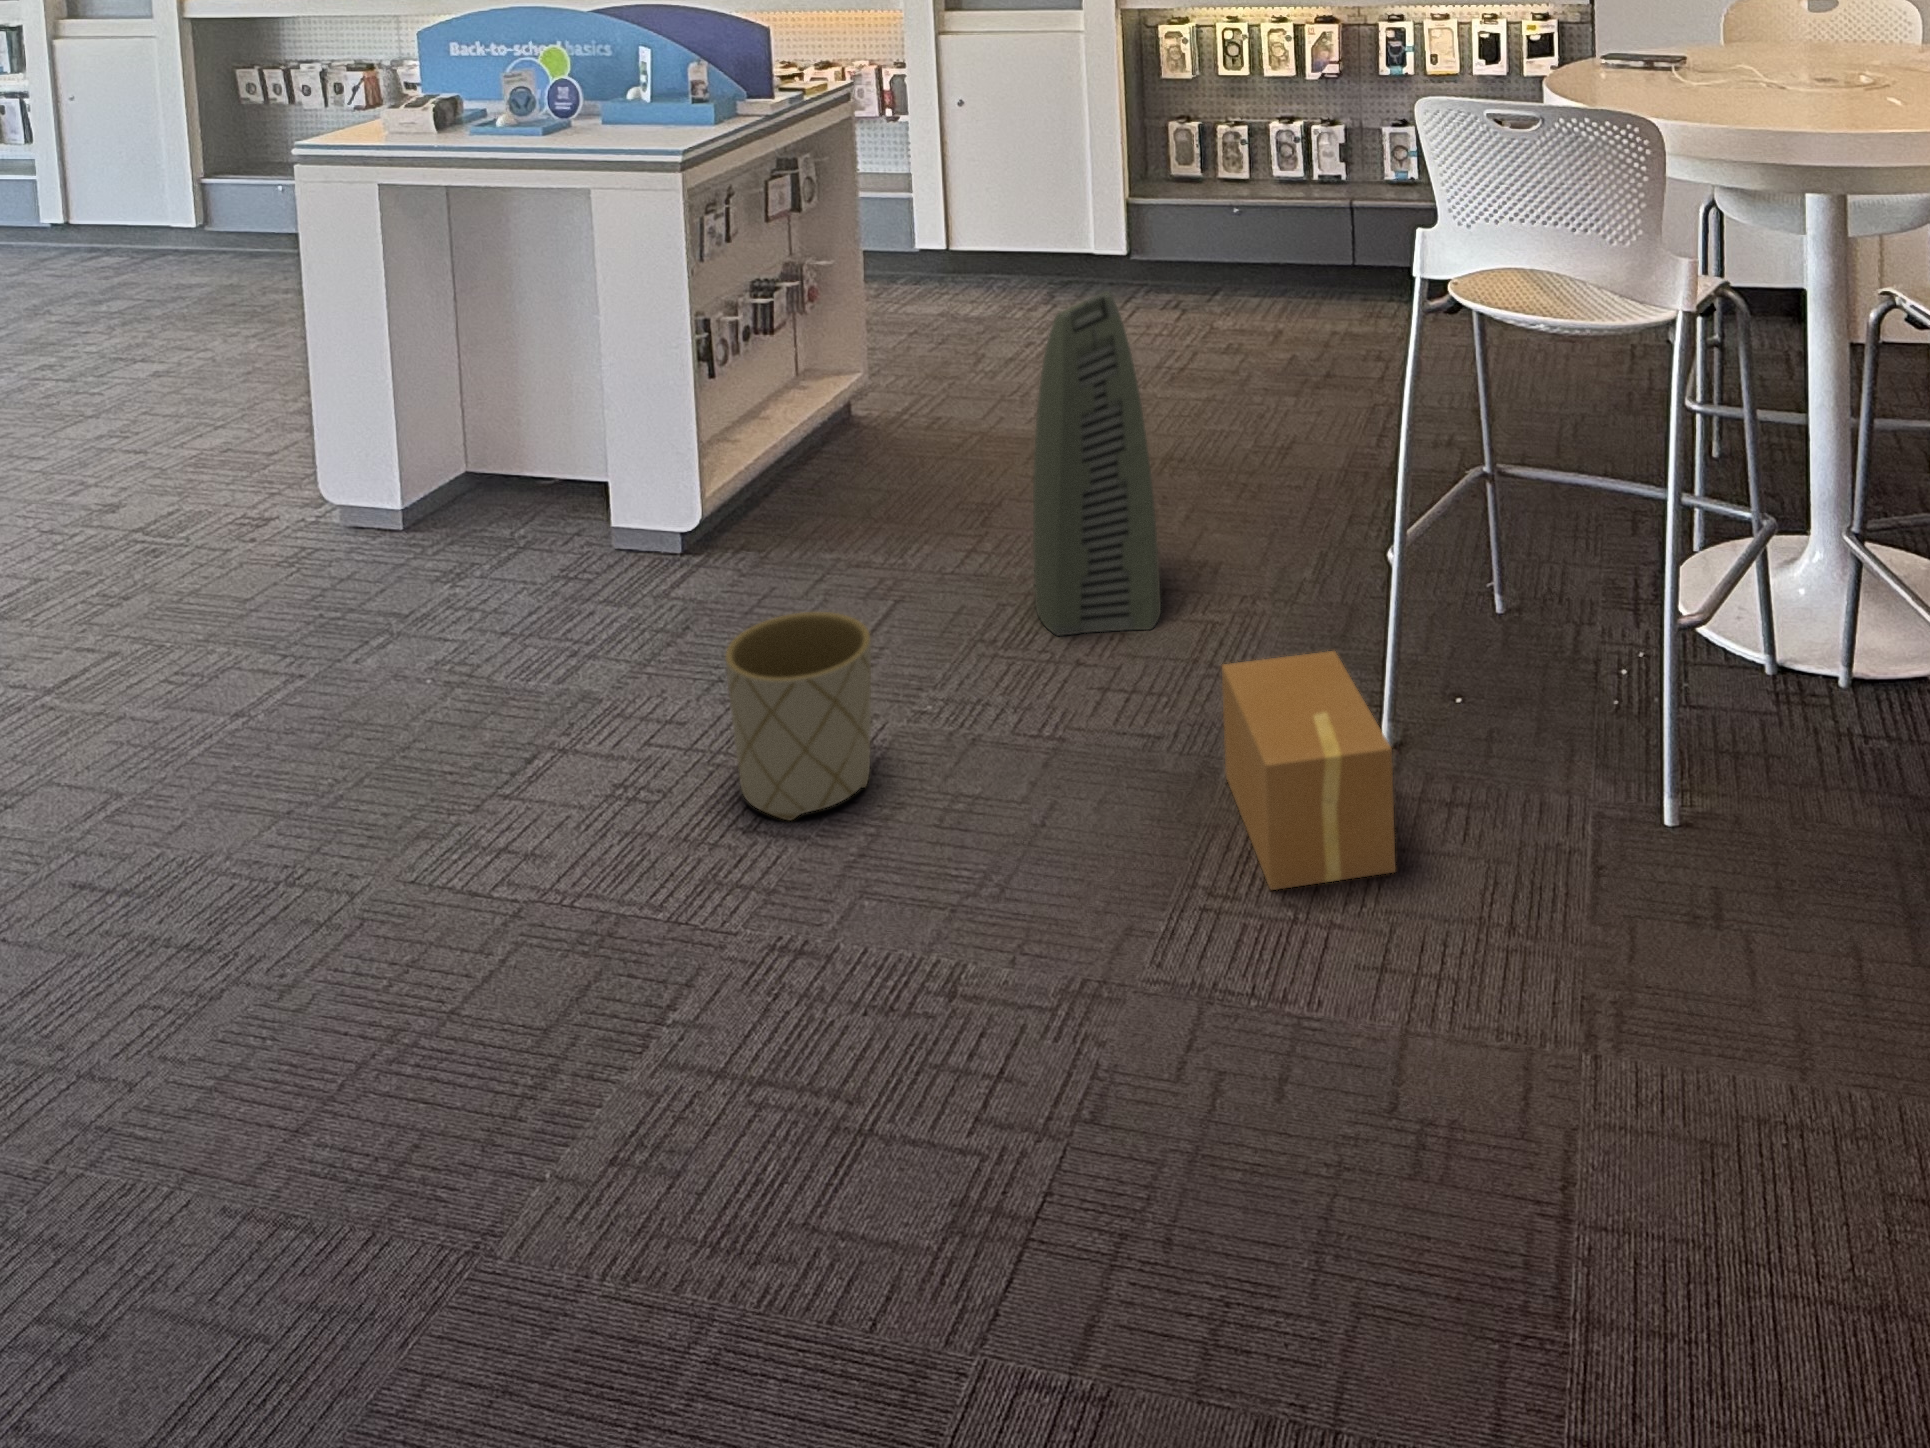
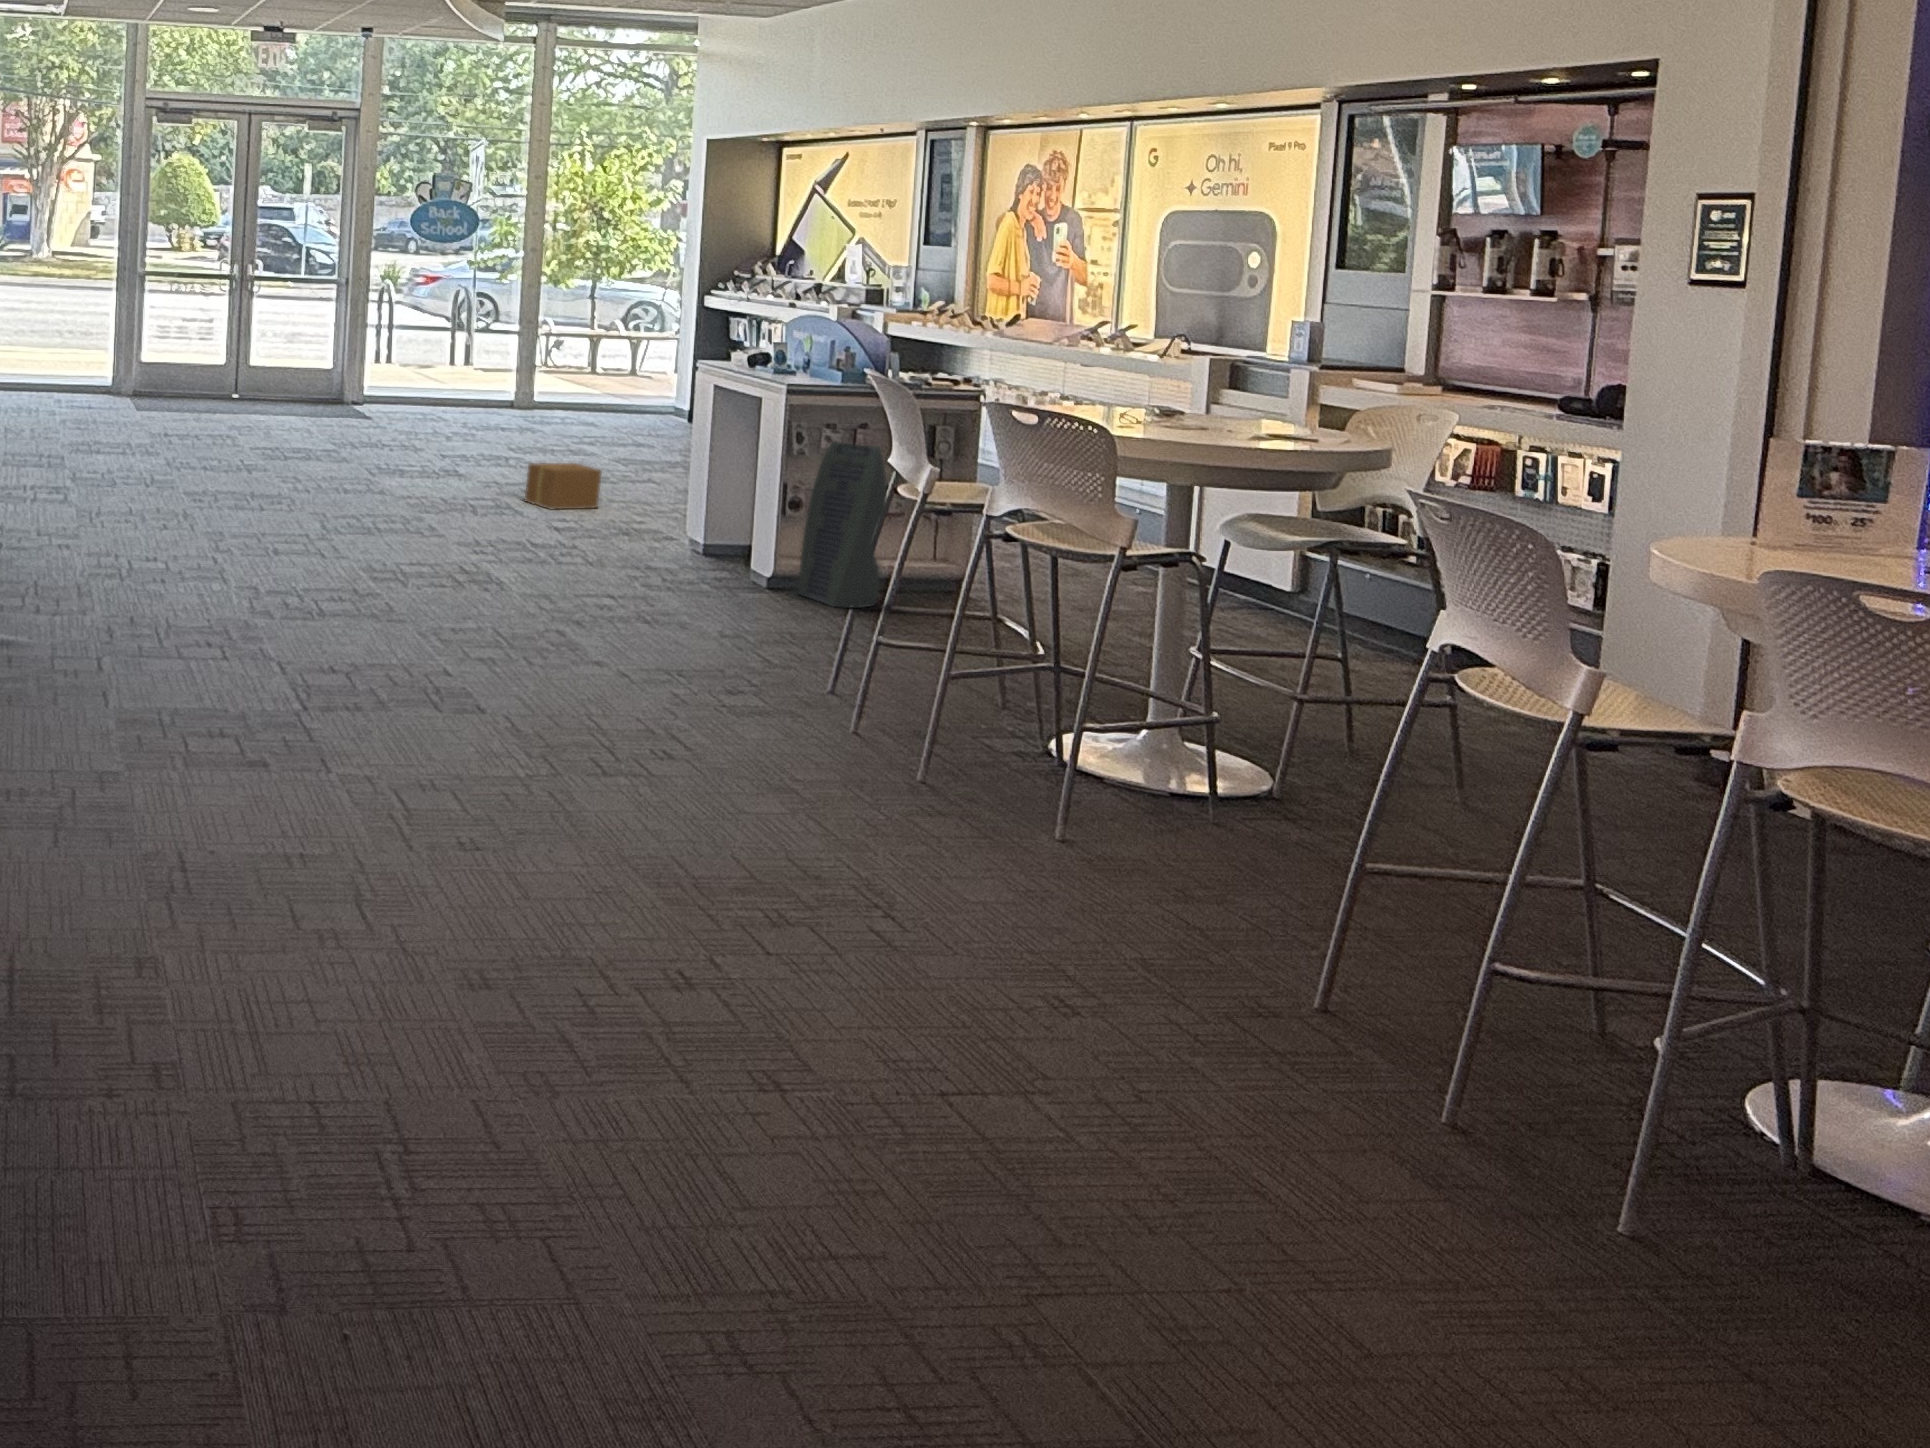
planter: present [725,612,871,821] -> none [610,505,672,576]
cardboard box: present [1222,651,1396,890] -> present [525,463,602,509]

